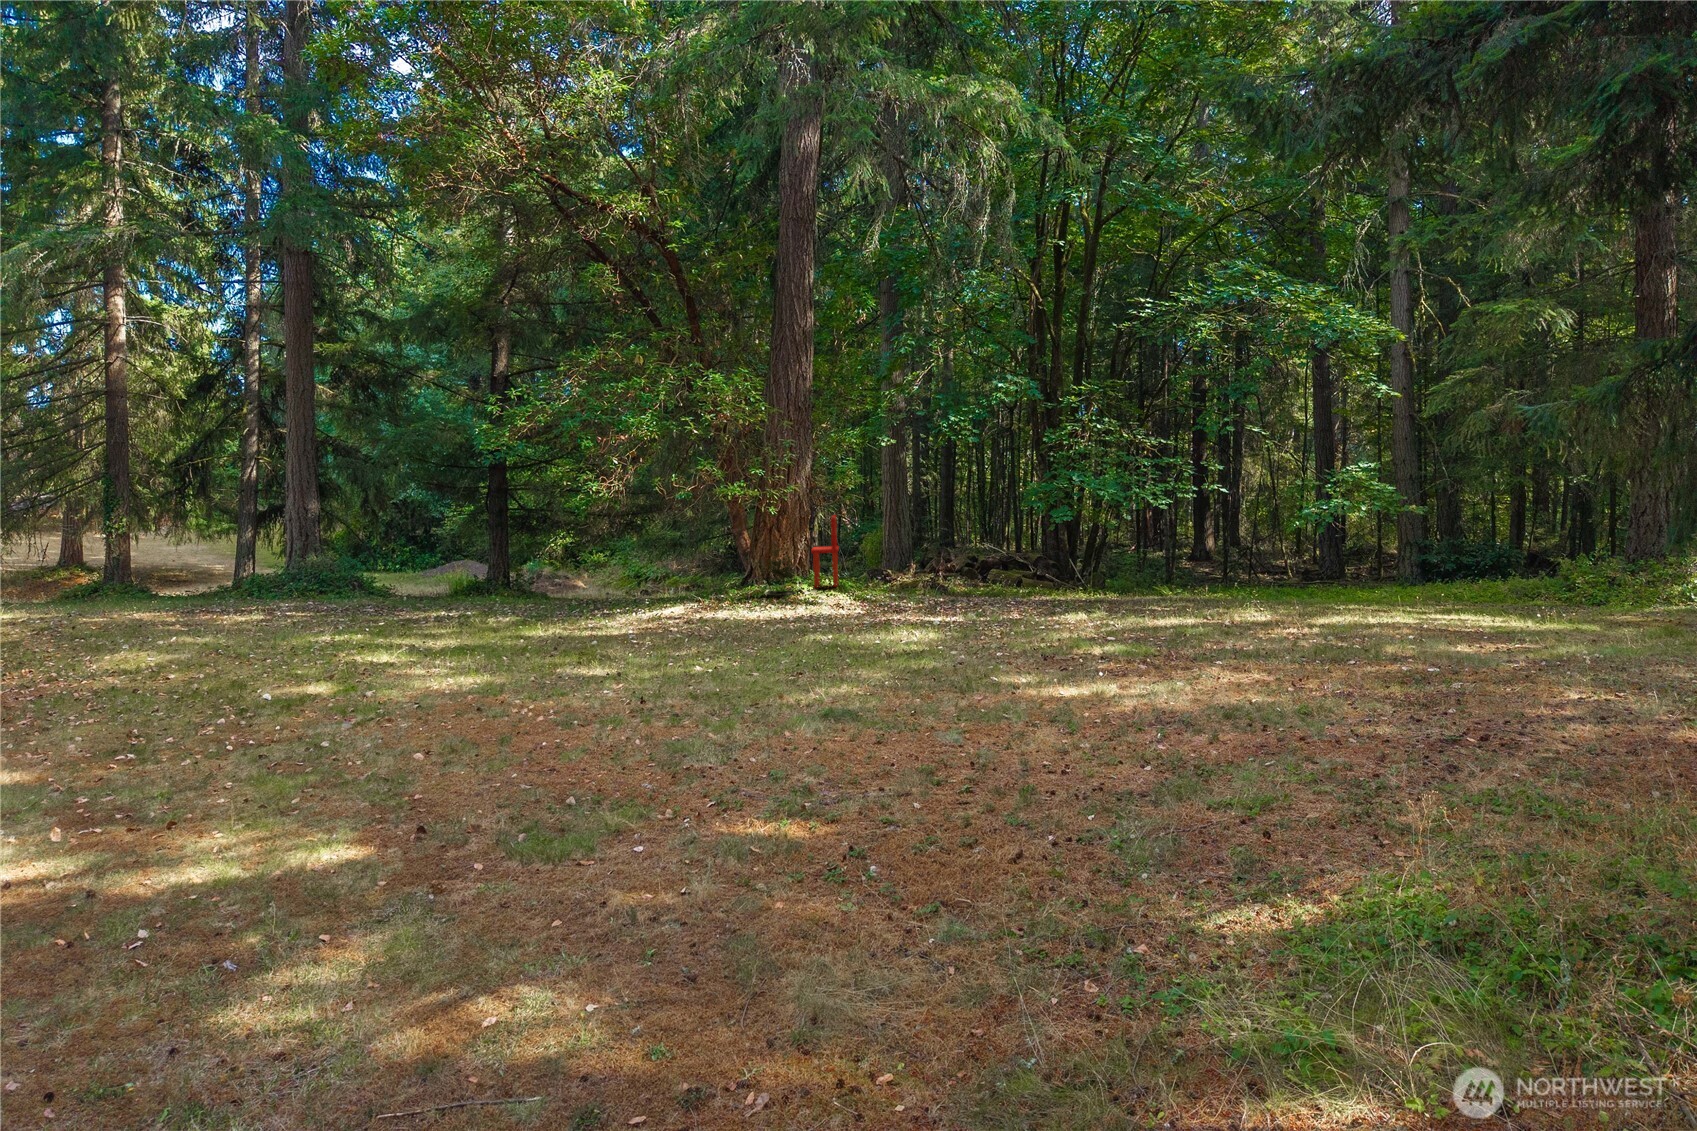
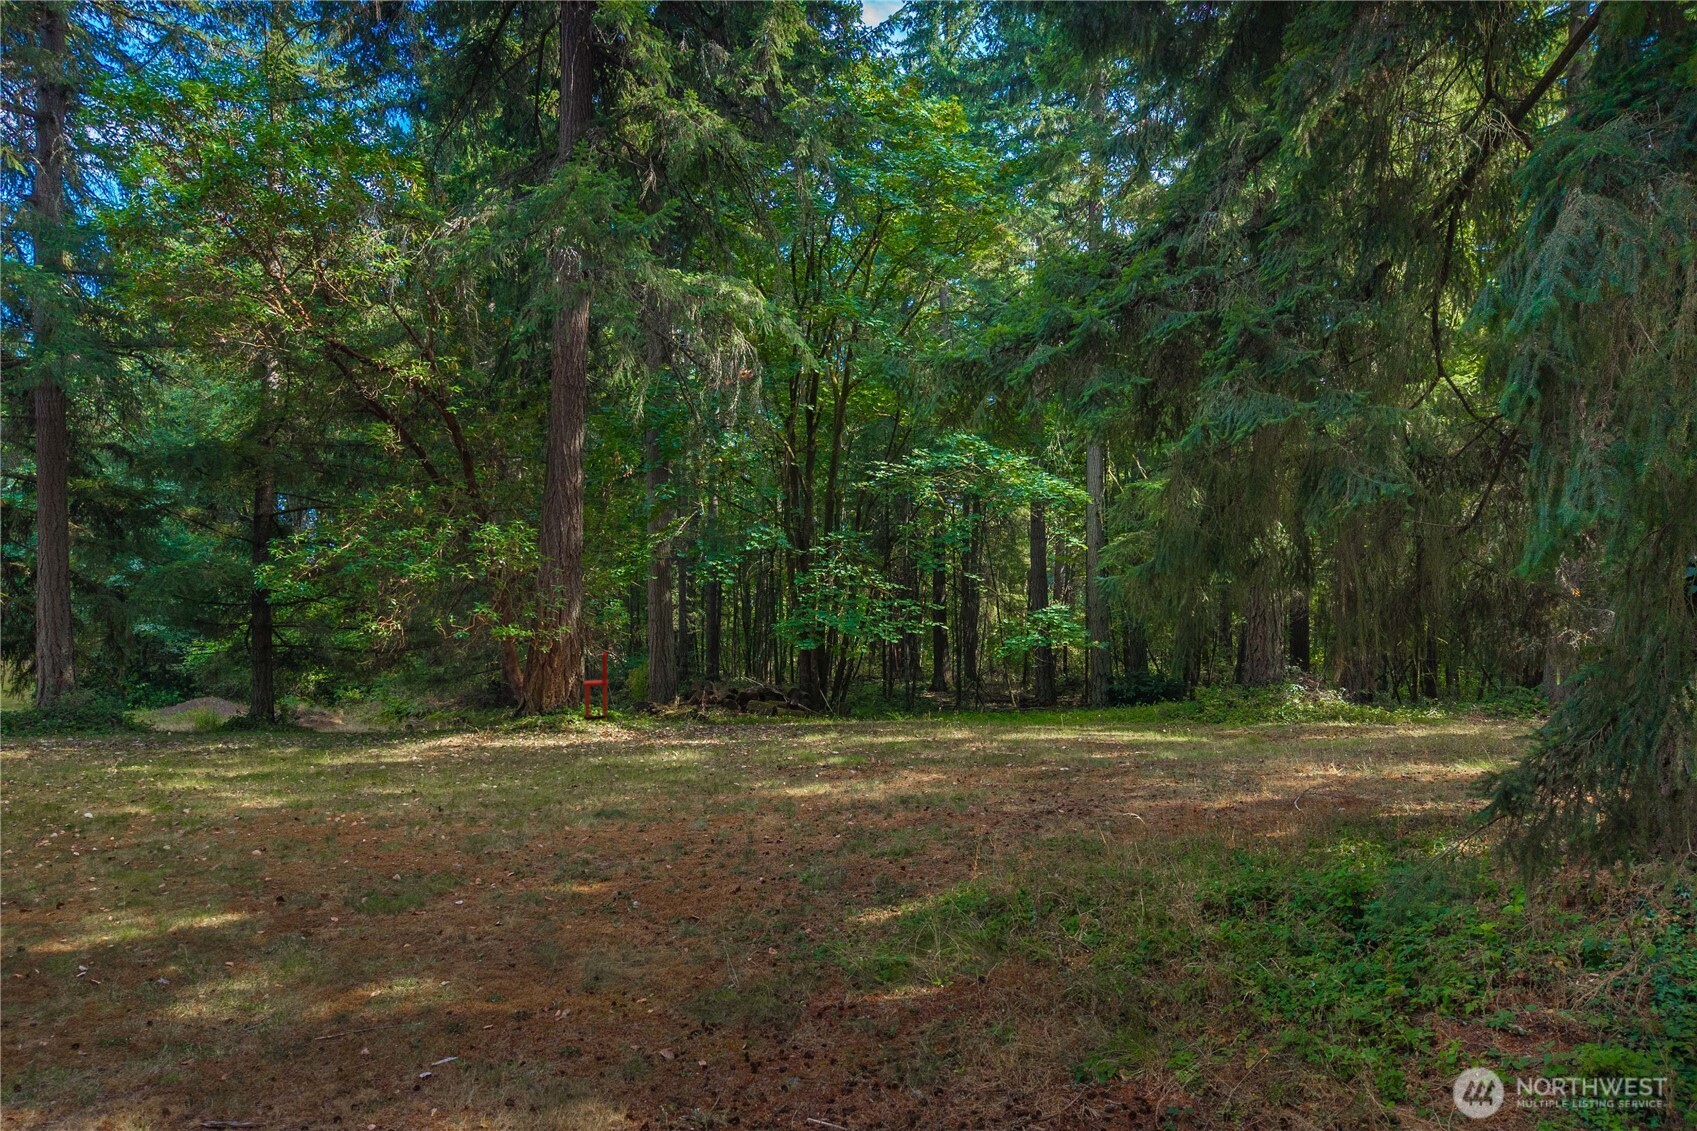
potted tree: present [768,545,795,596] -> none [539,677,569,725]

